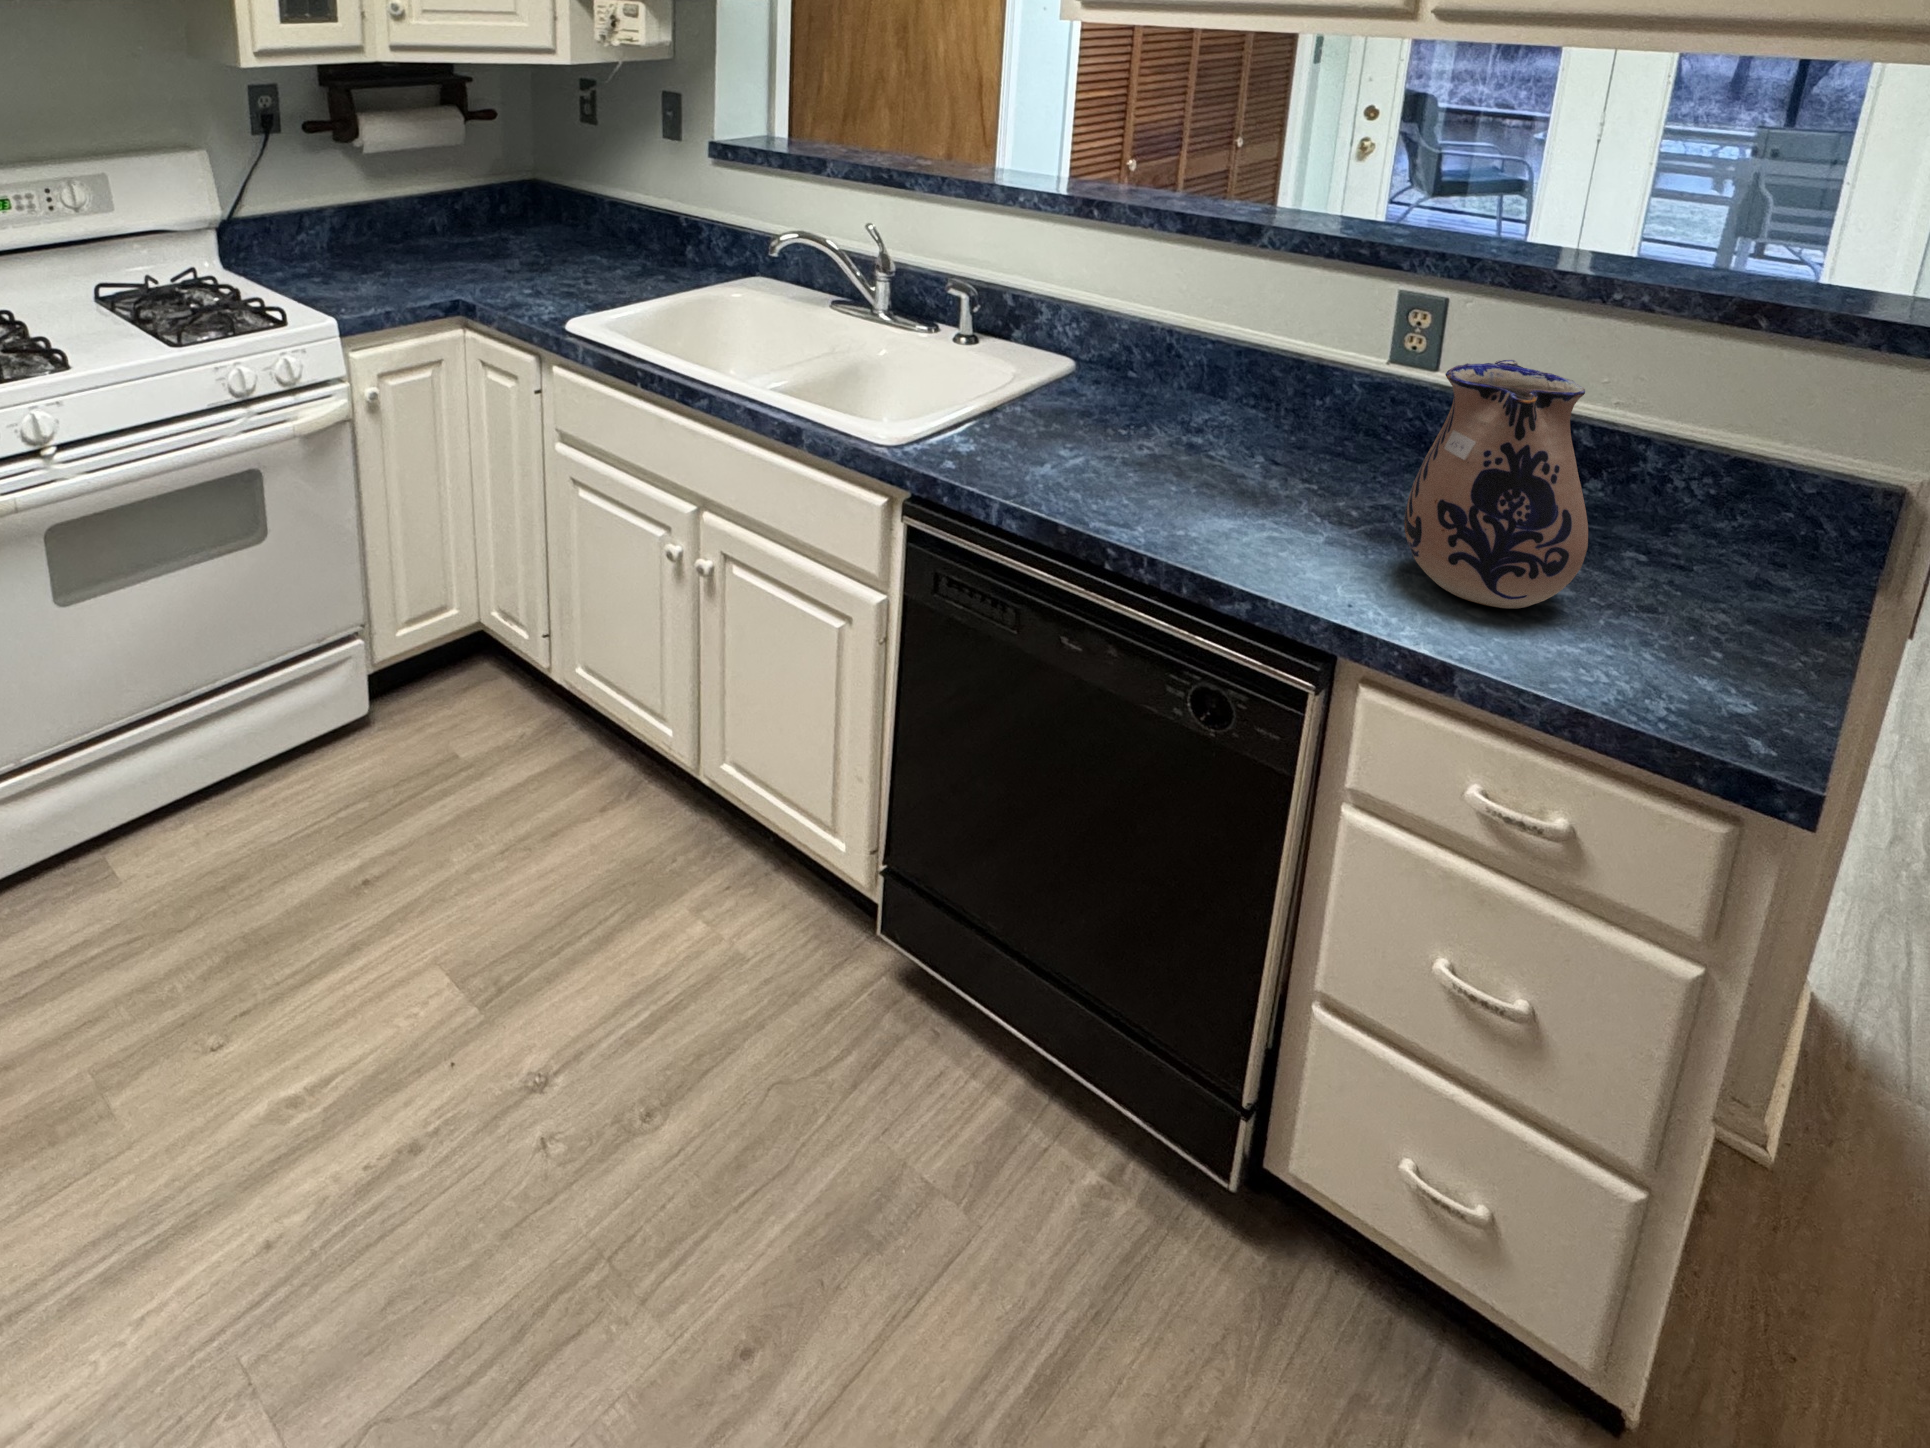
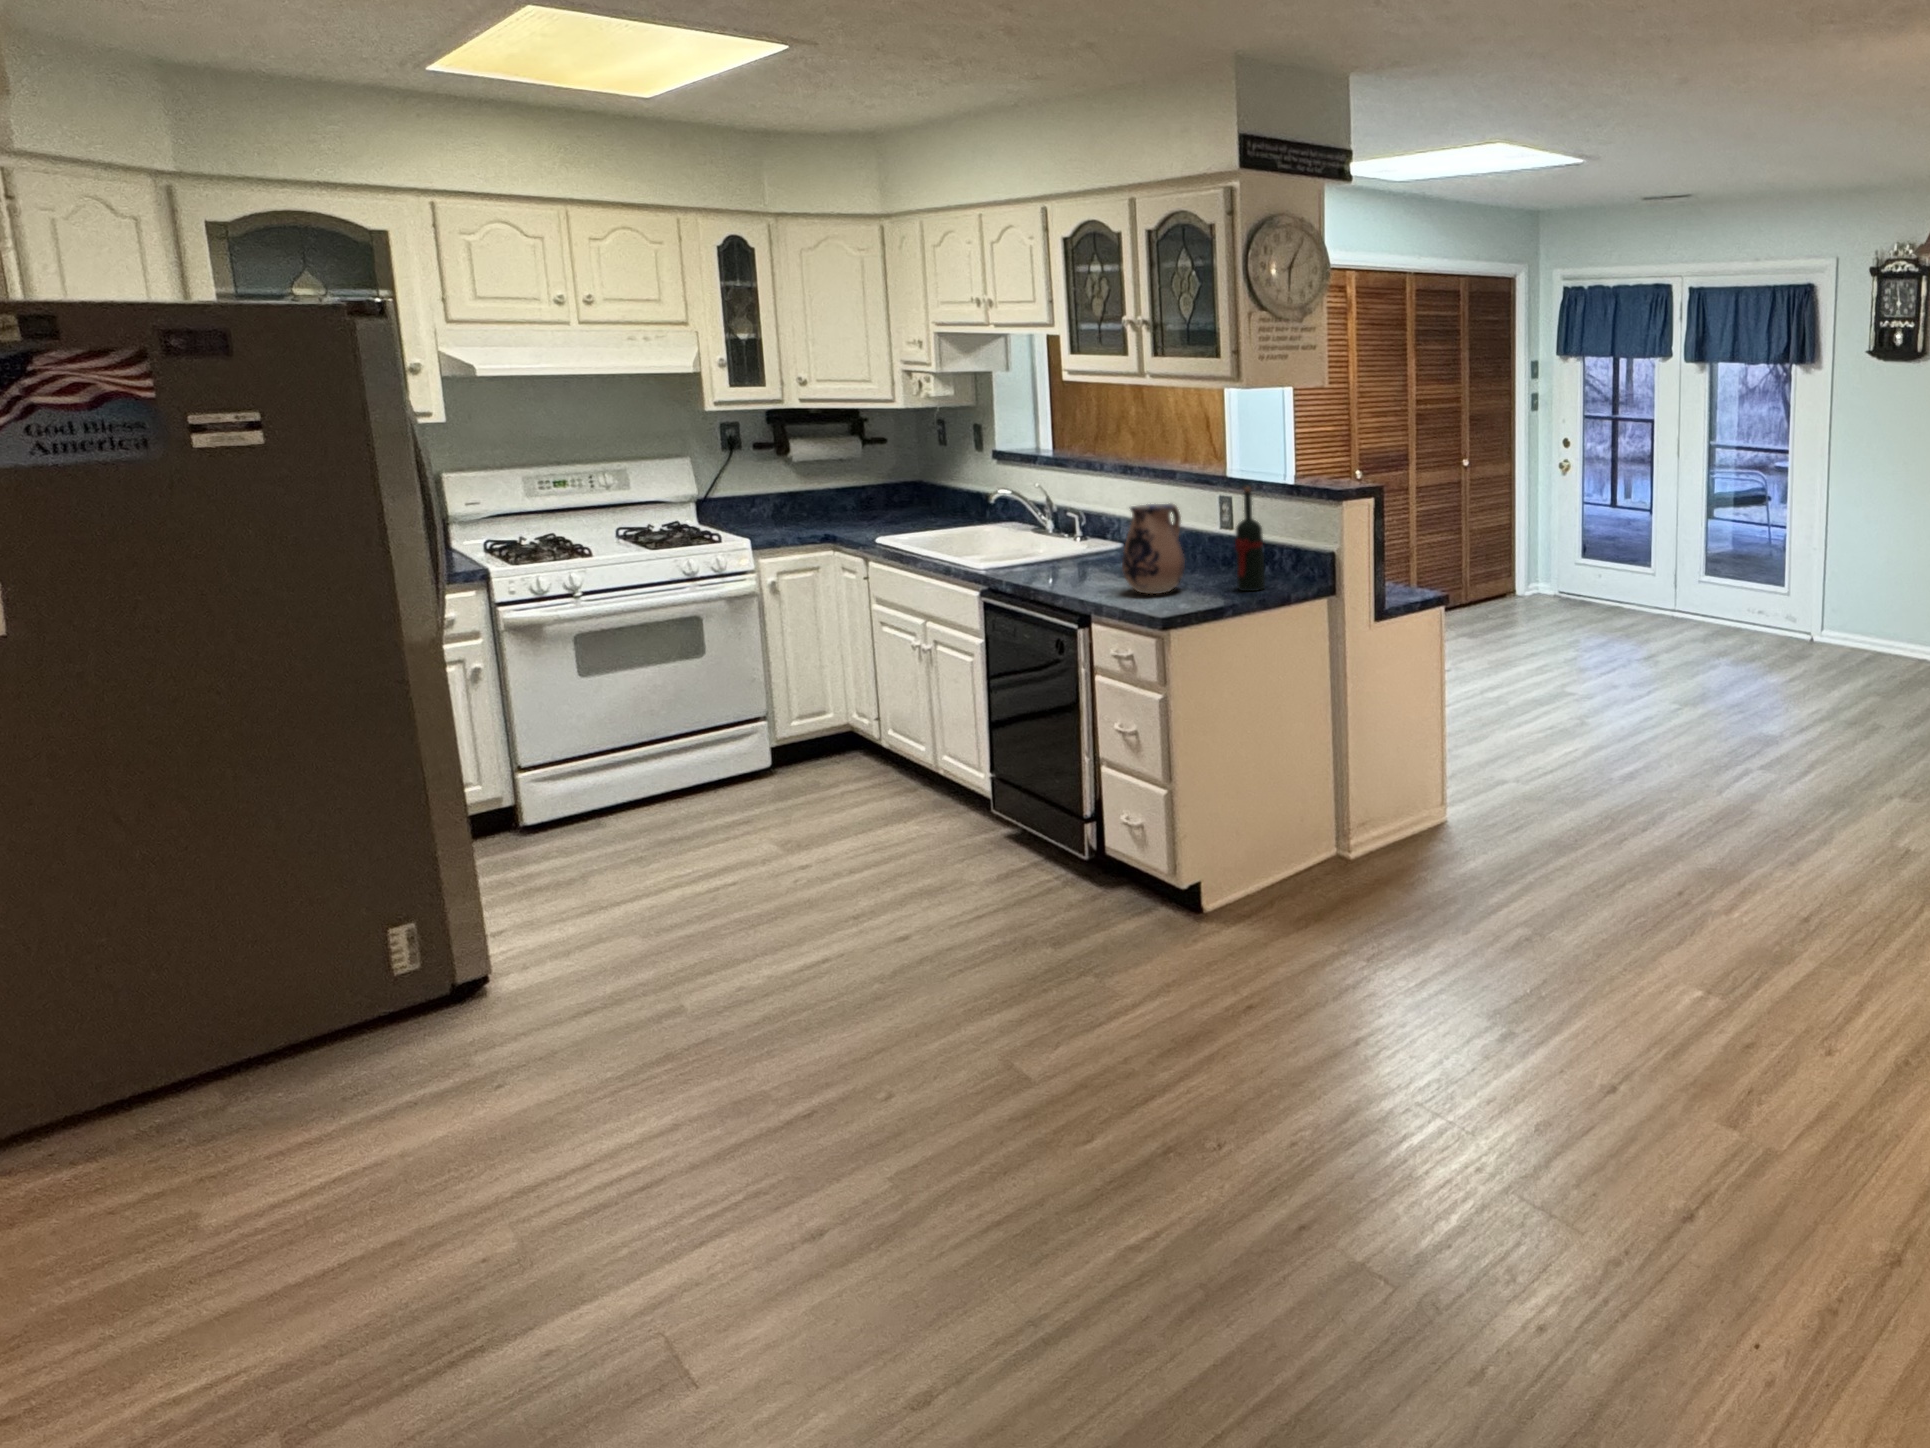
wine bottle: none [1666,330,1781,599] -> present [1235,487,1265,591]

